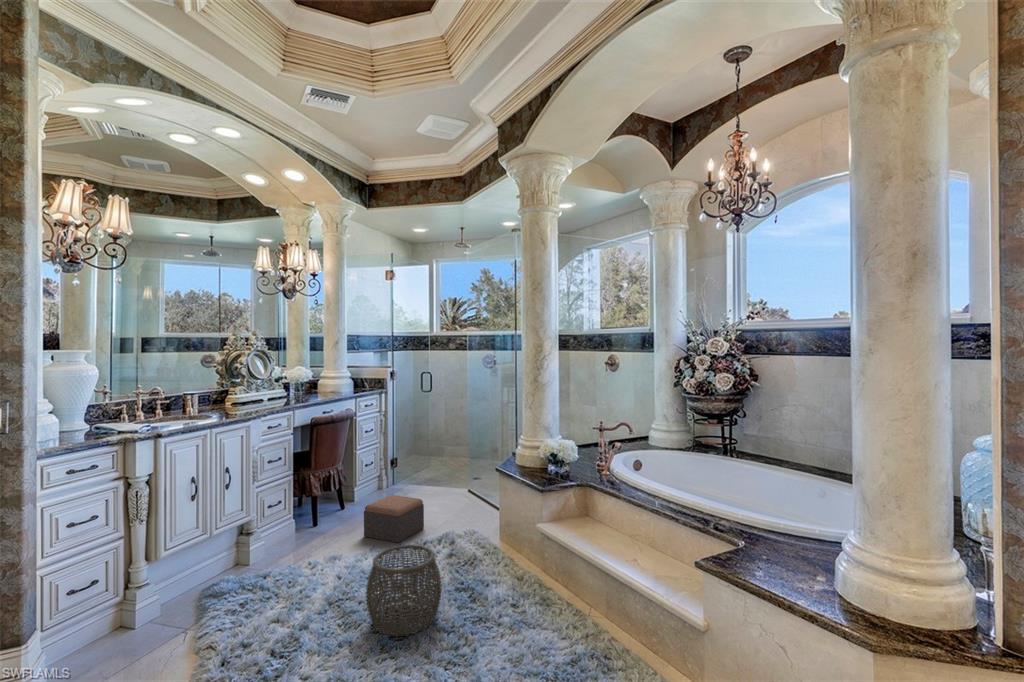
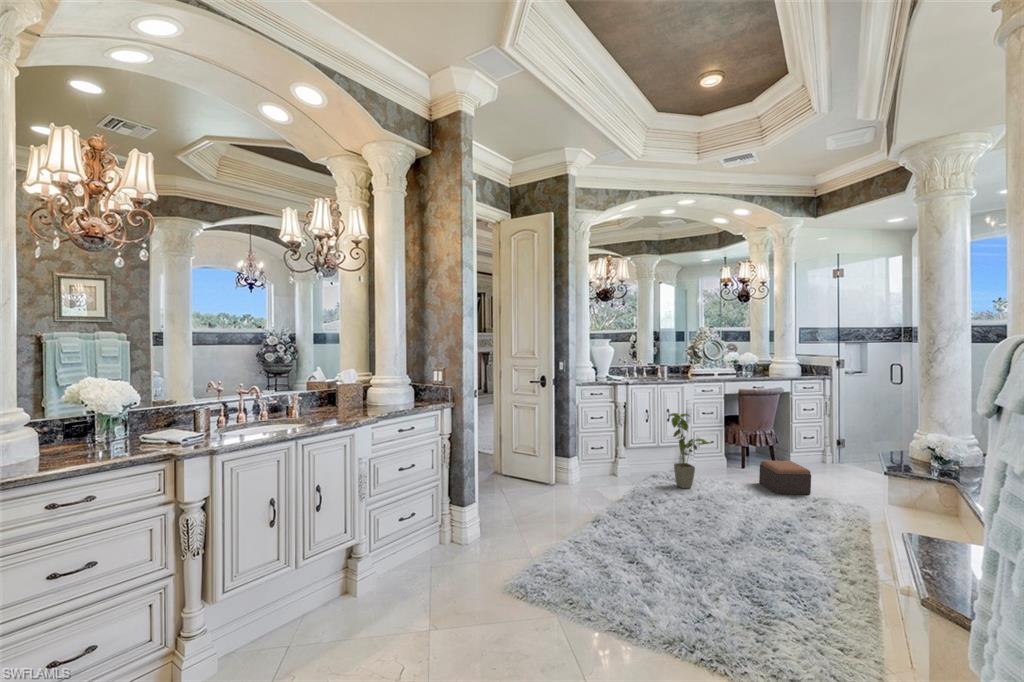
house plant: none [262,466,335,594] -> present [670,413,708,488]
woven basket: present [366,545,442,637] -> none [696,476,748,529]

